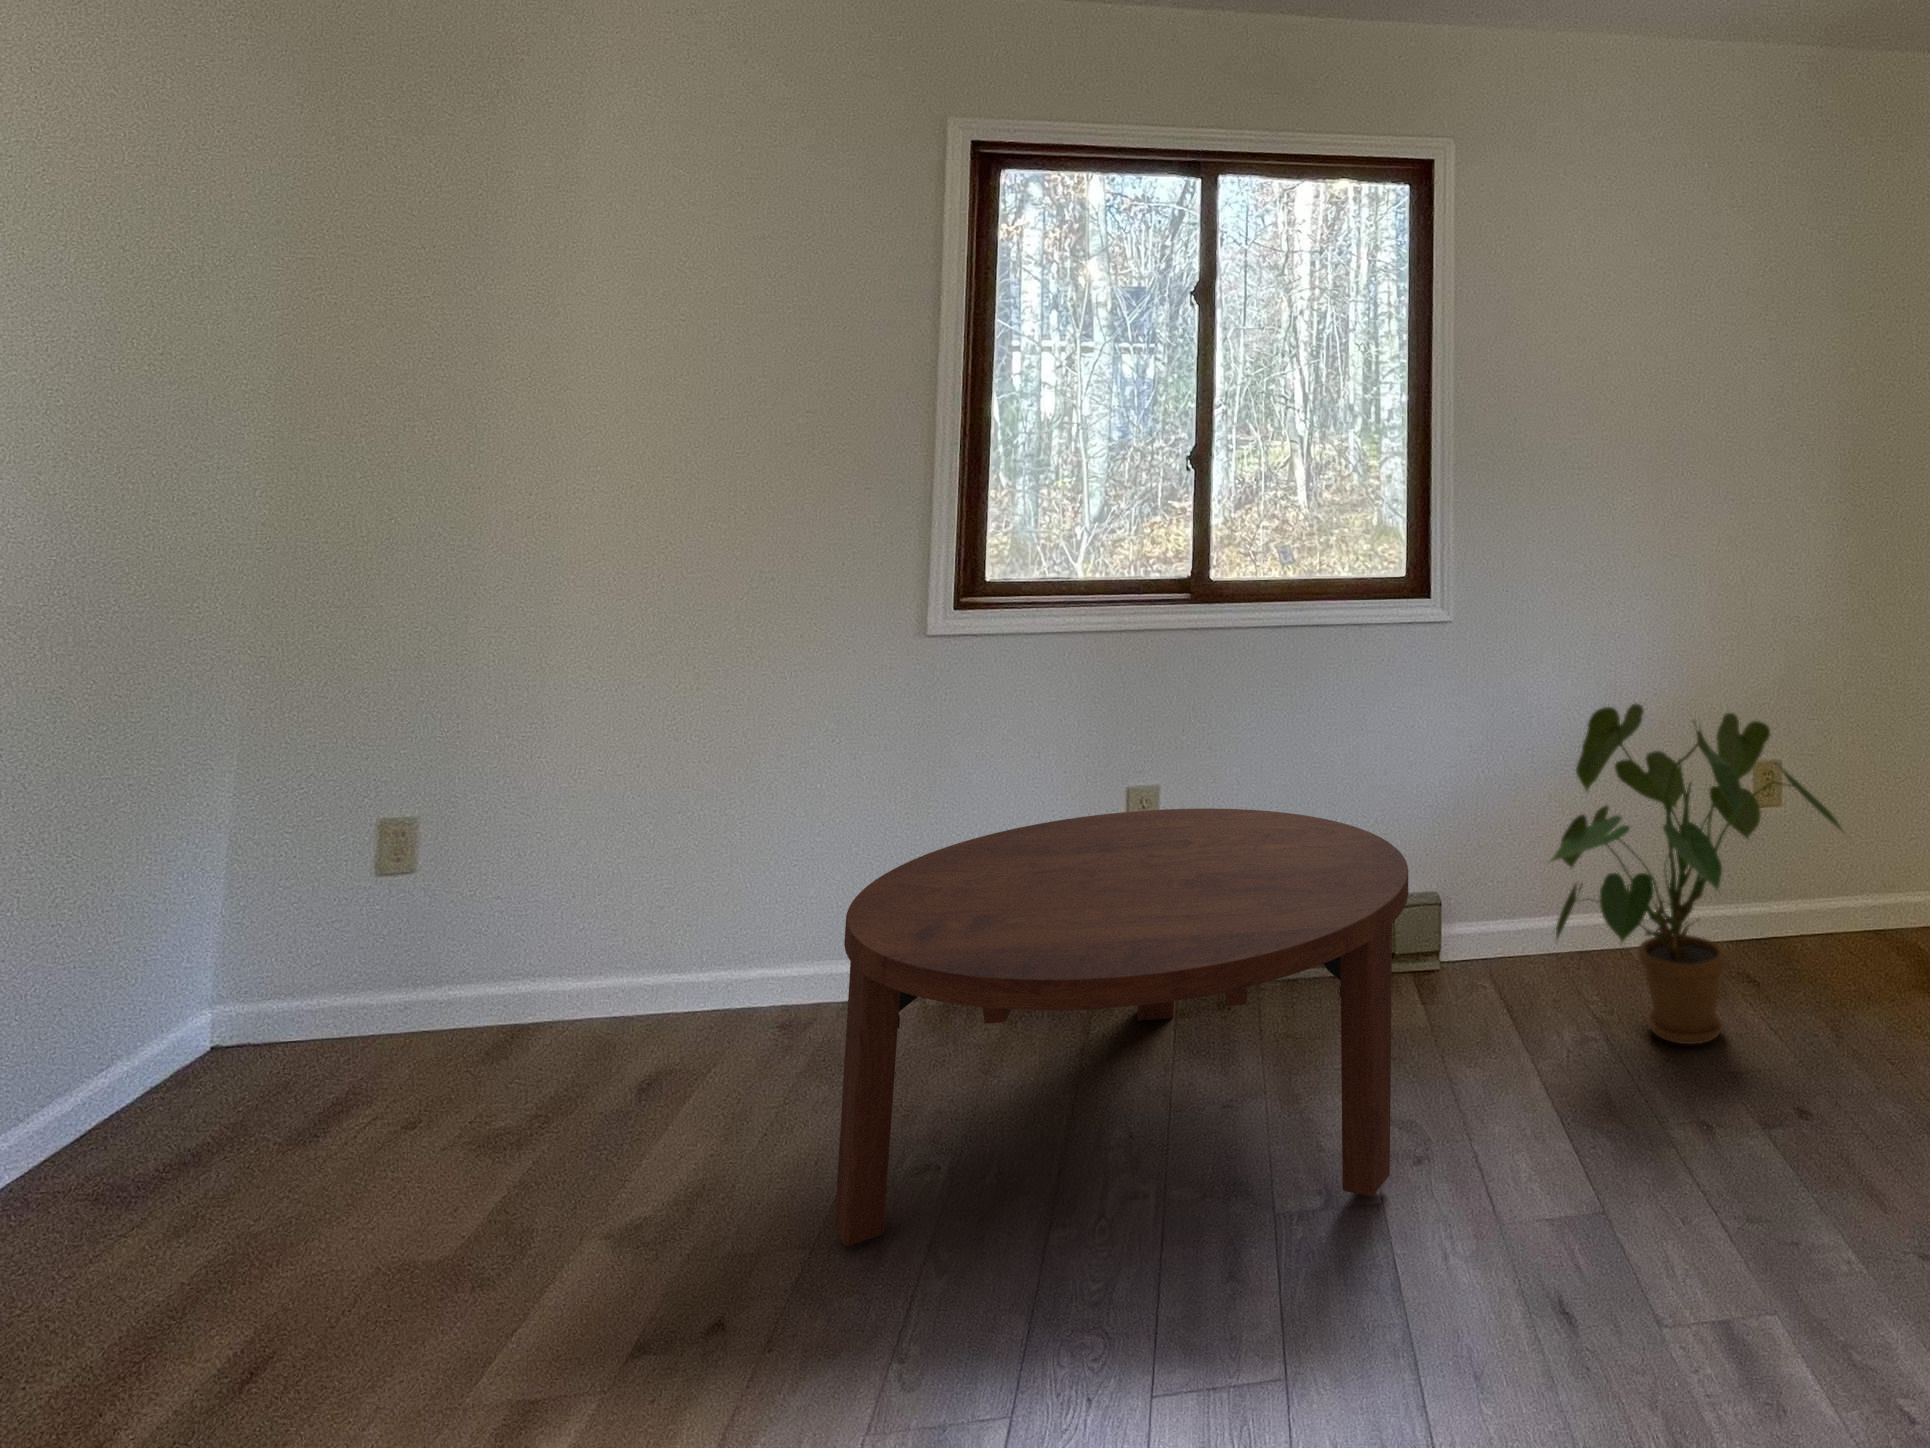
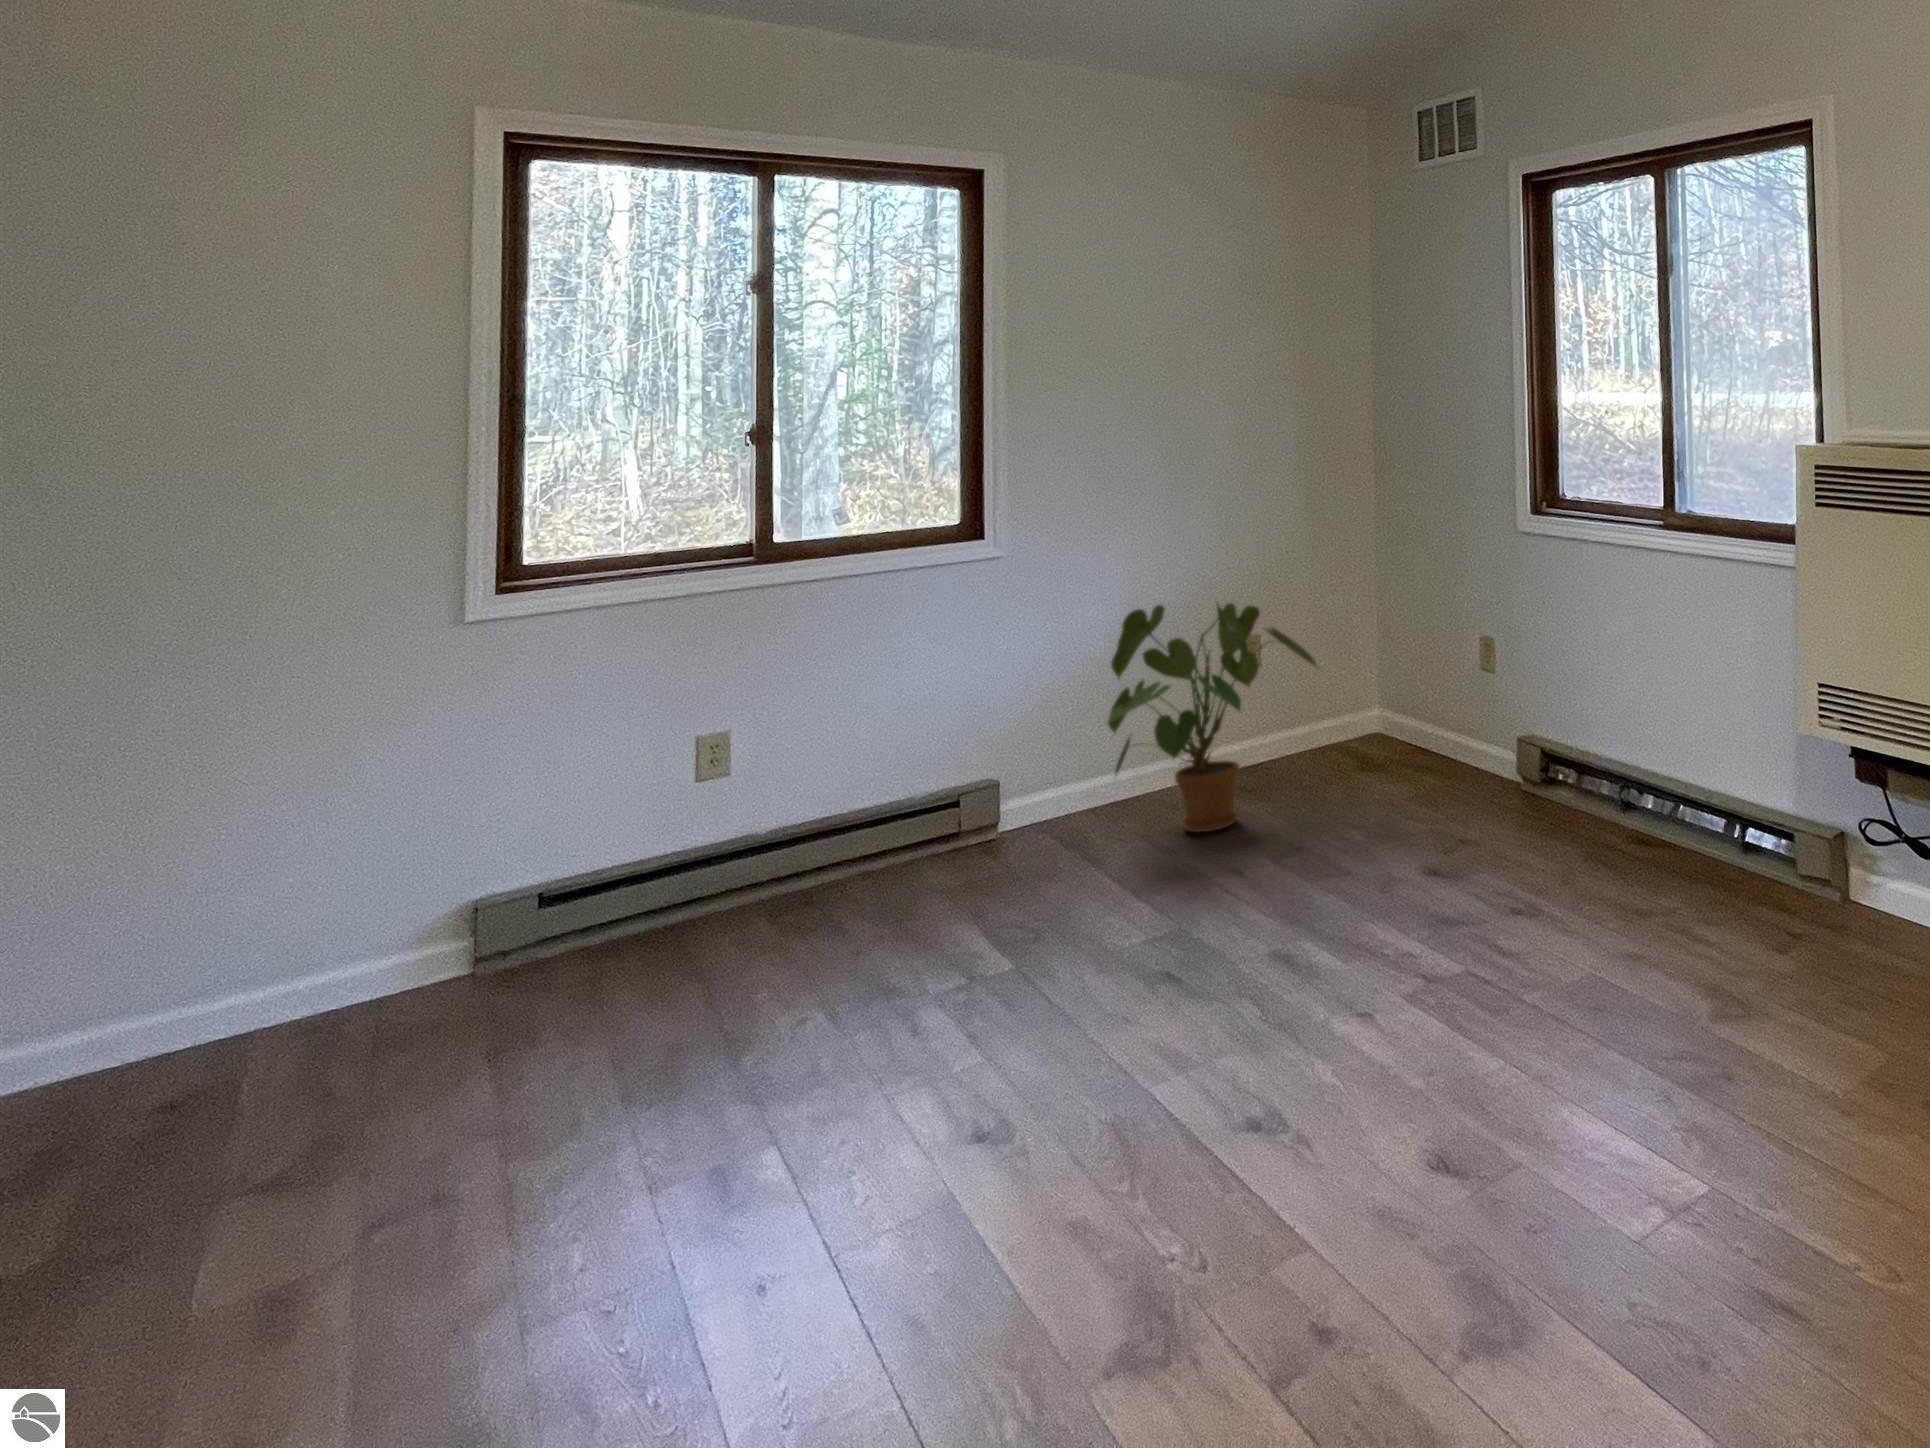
coffee table: present [835,808,1408,1246] -> none [498,722,1025,1091]

